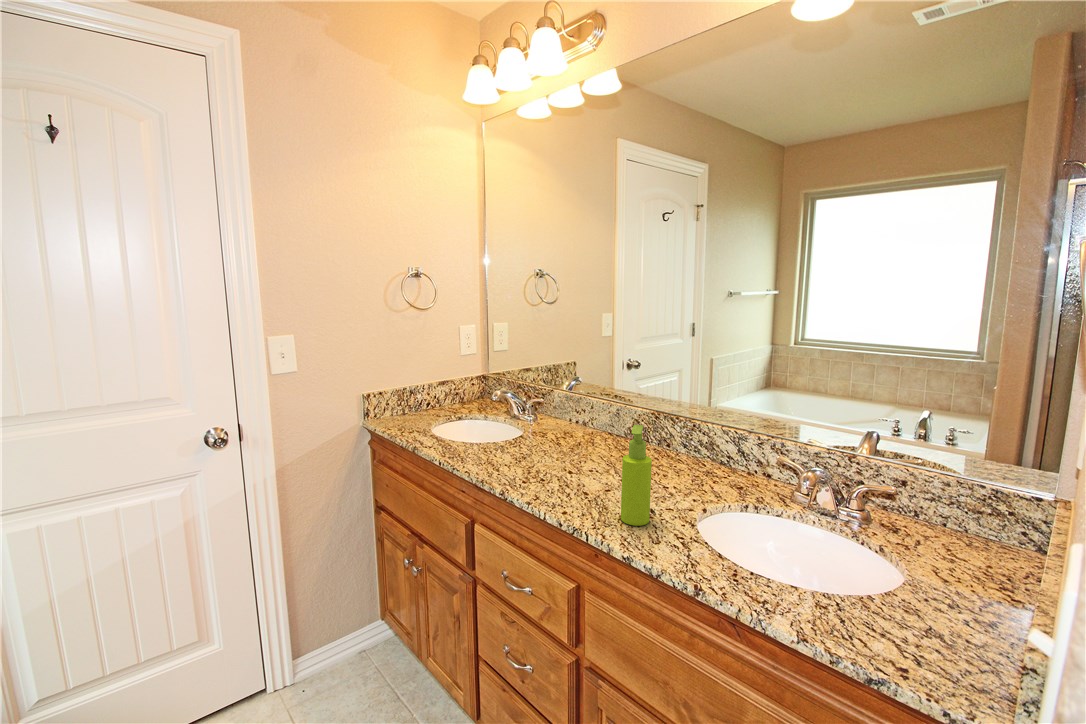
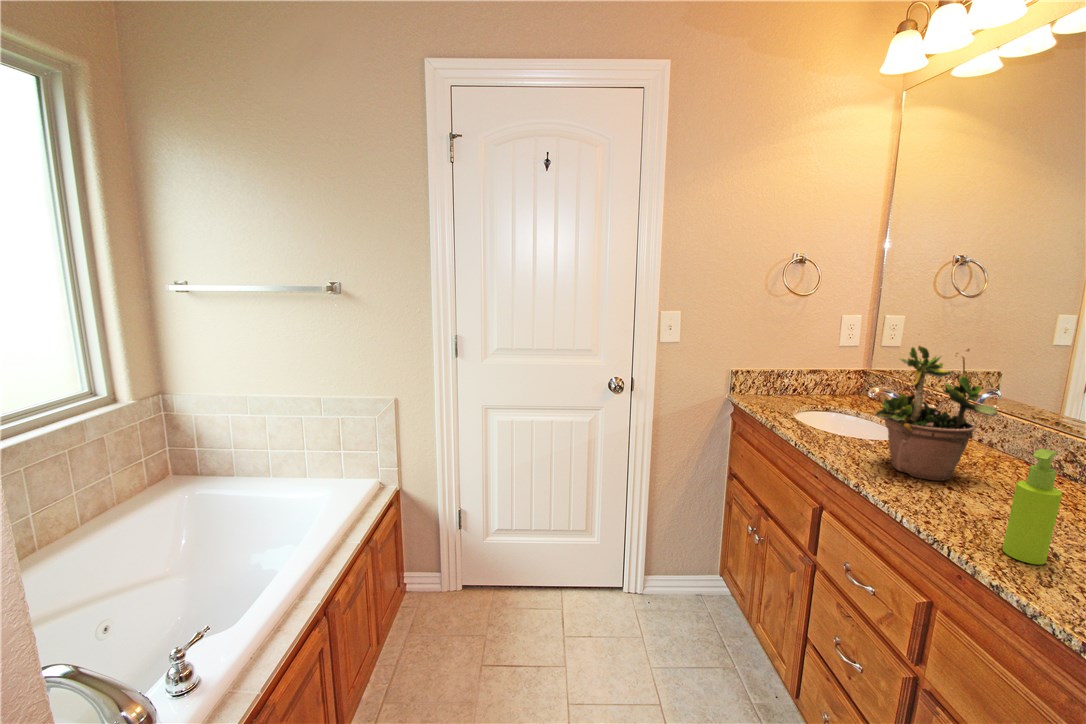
potted plant: none [504,337,591,469] -> present [875,346,998,481]

